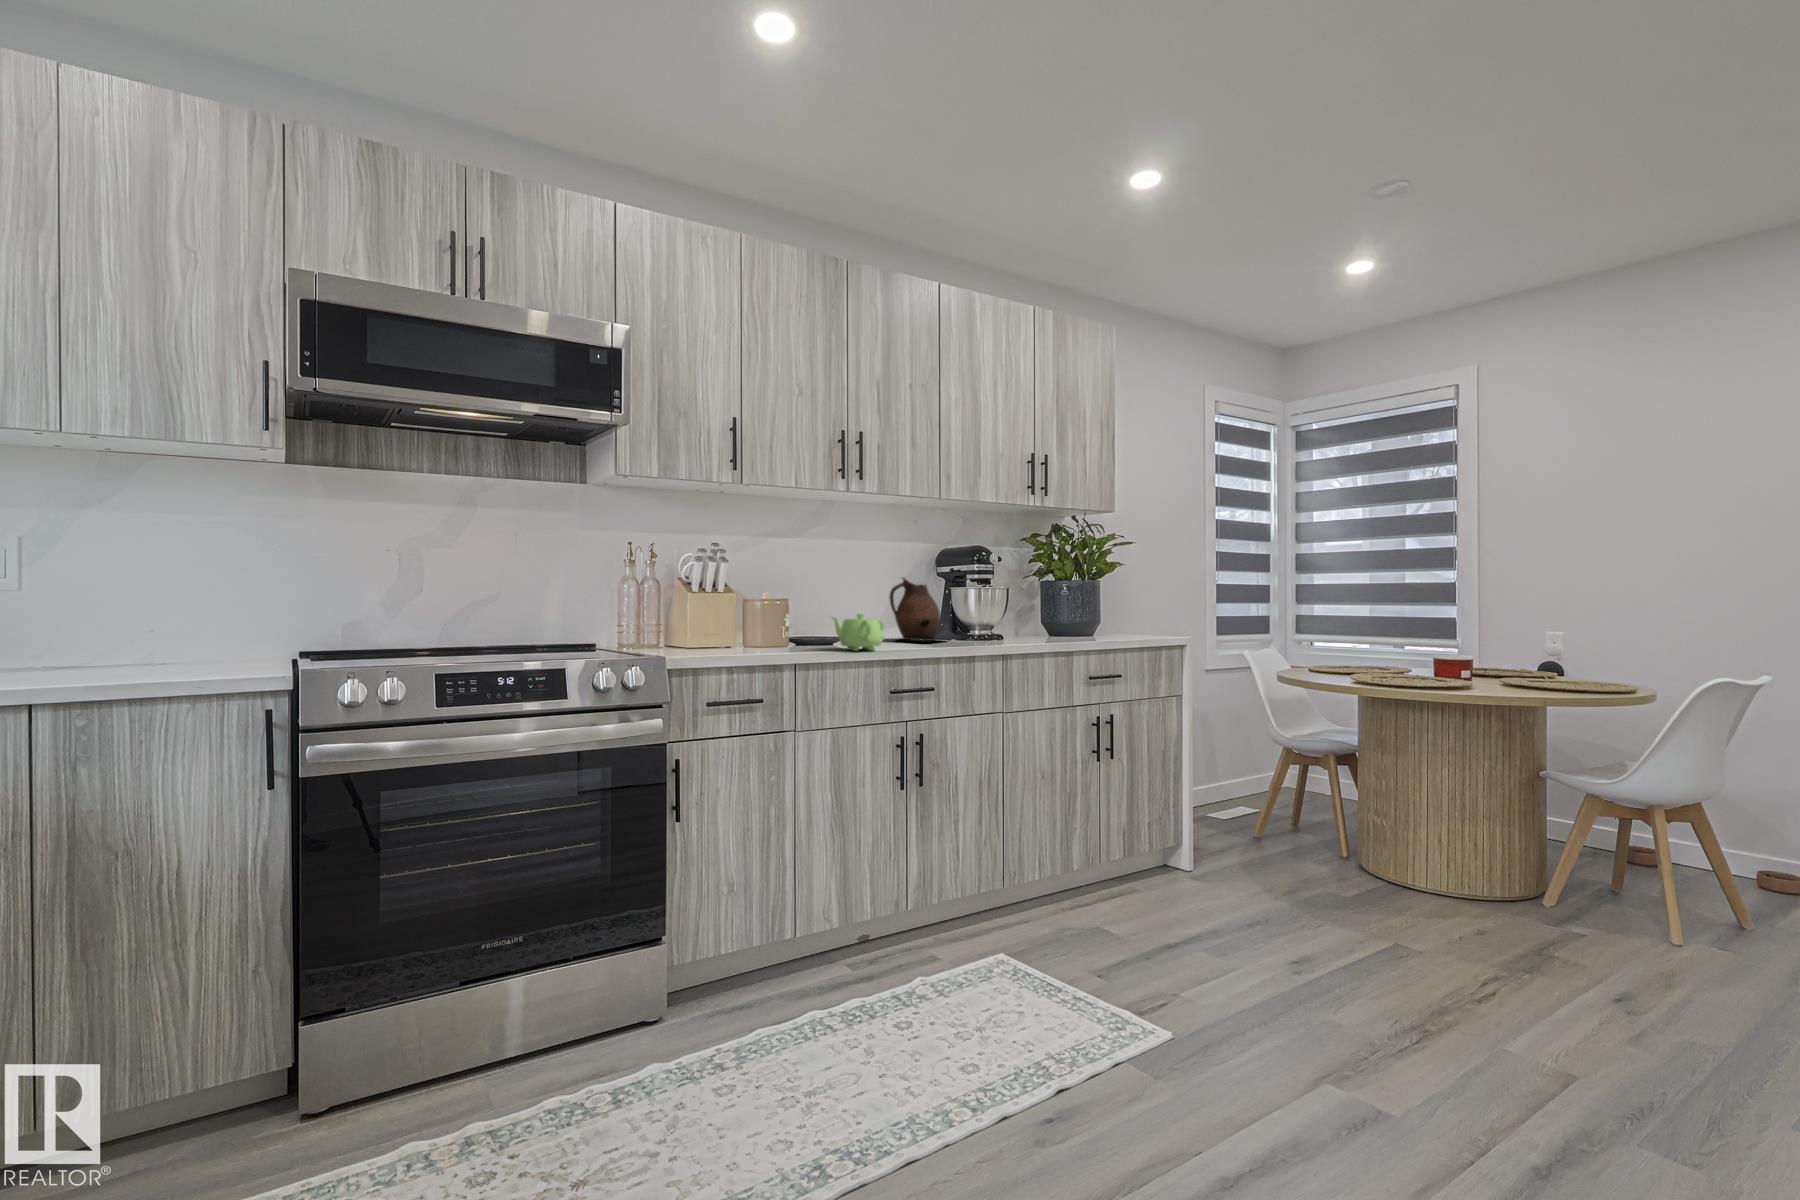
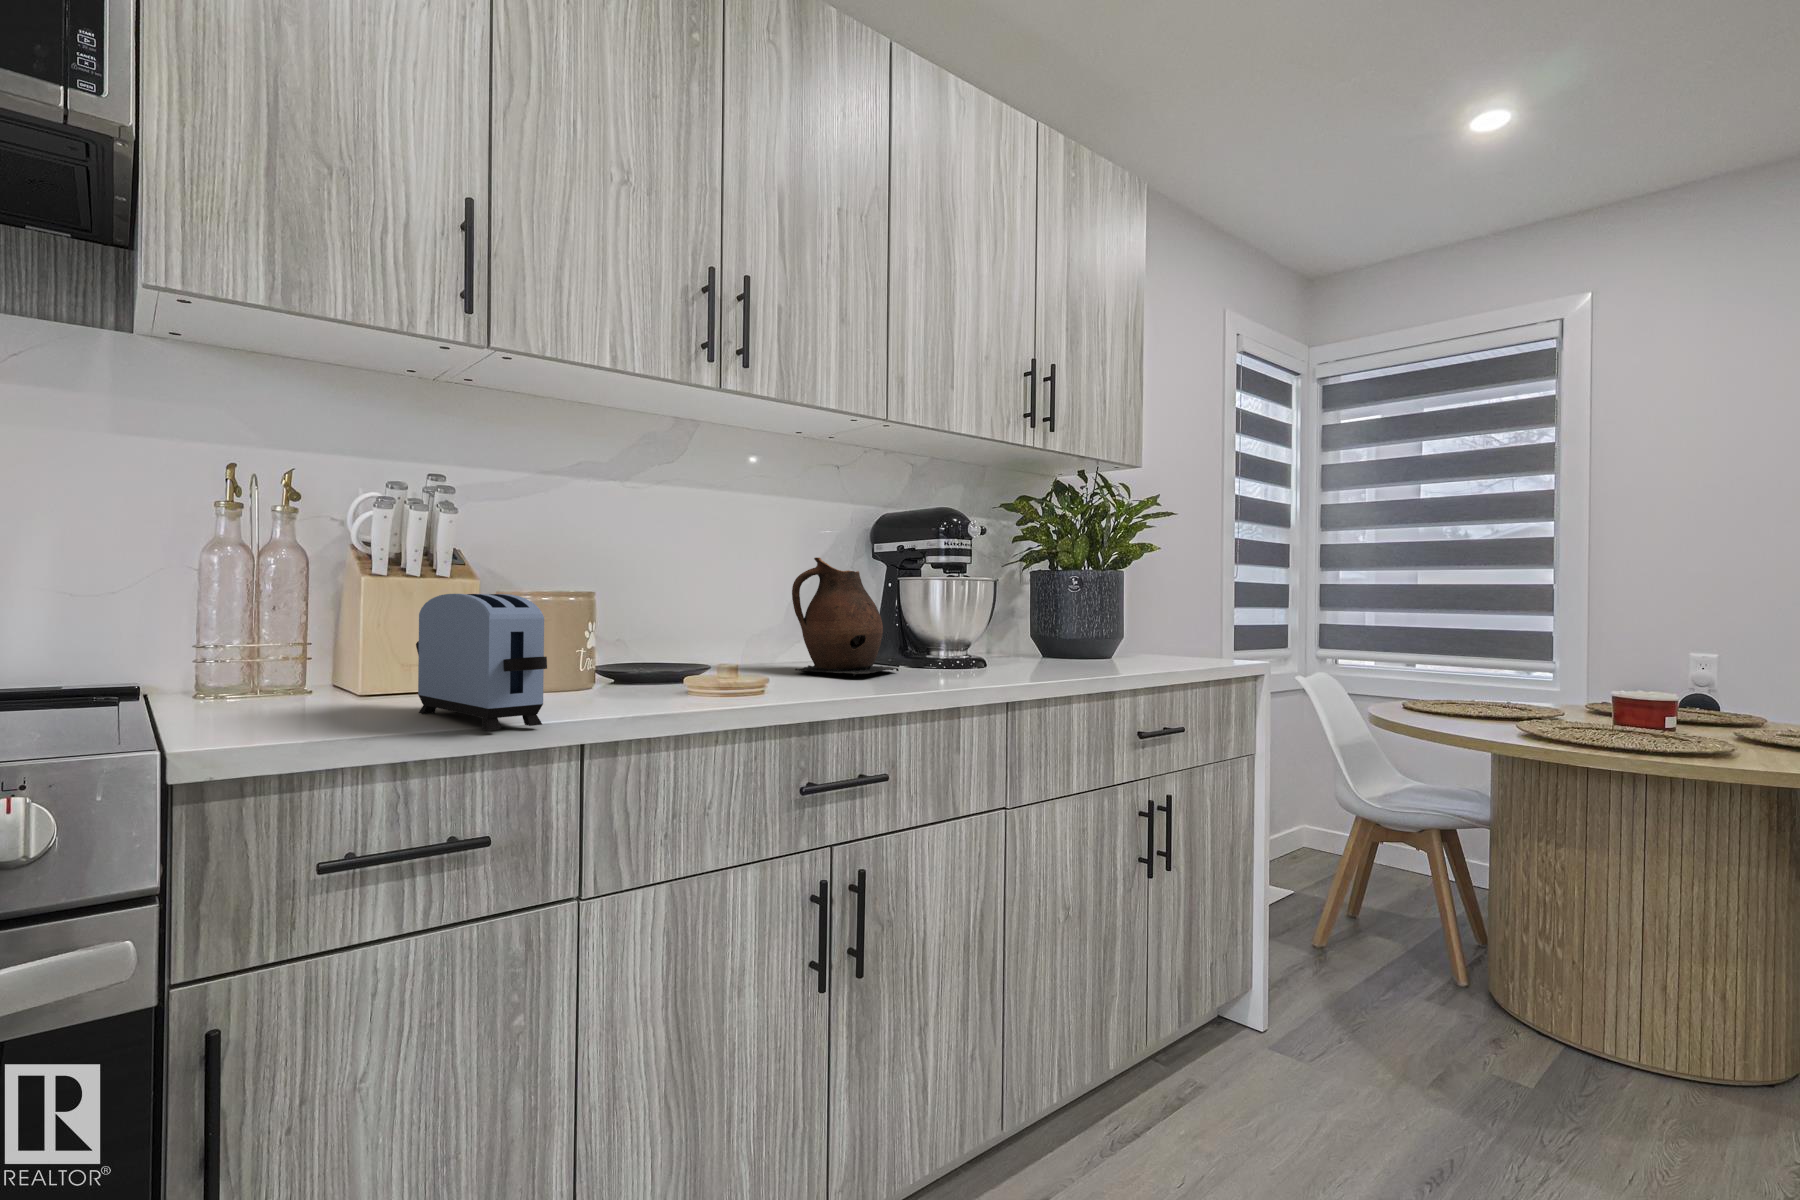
toaster: none [719,600,782,657] -> present [416,594,547,730]
teapot: present [832,614,884,651] -> none [673,625,785,702]

